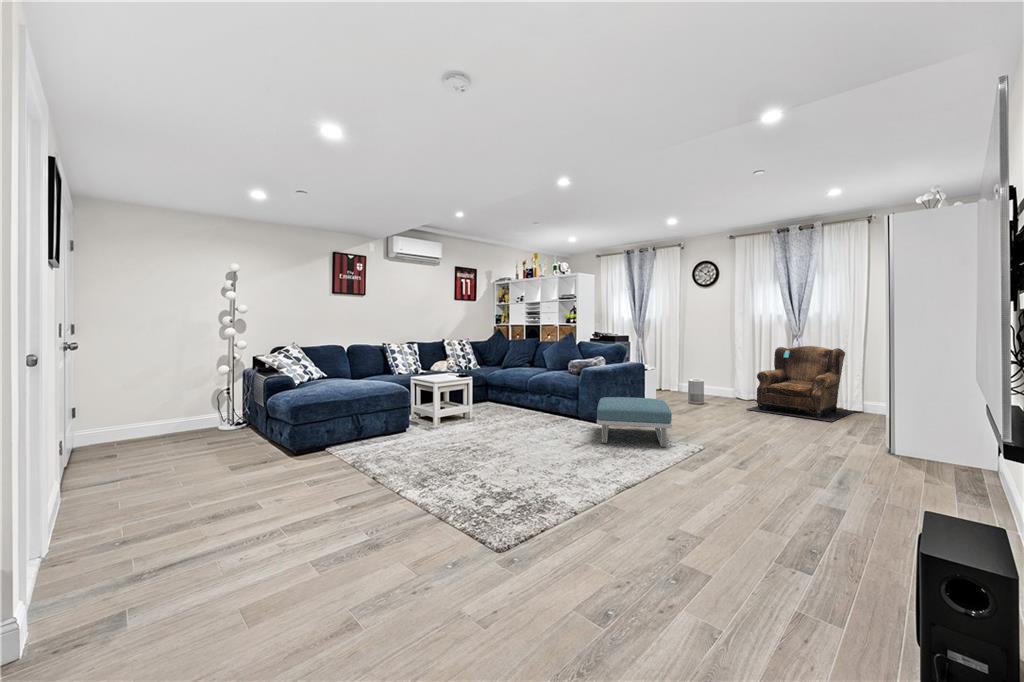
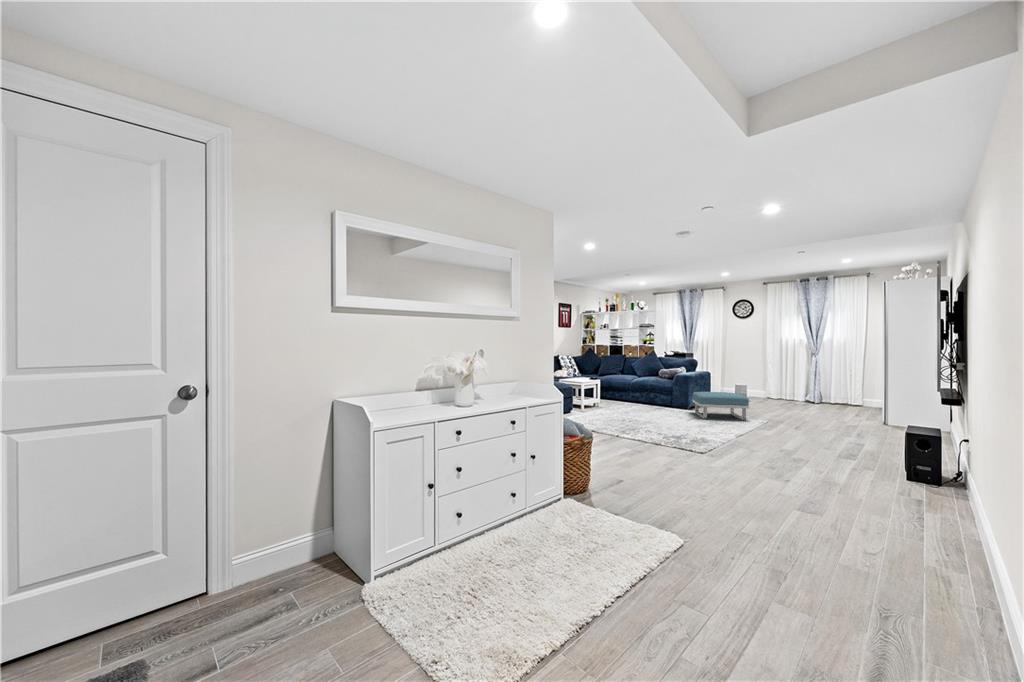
armchair: present [747,346,854,421] -> none [782,361,859,411]

